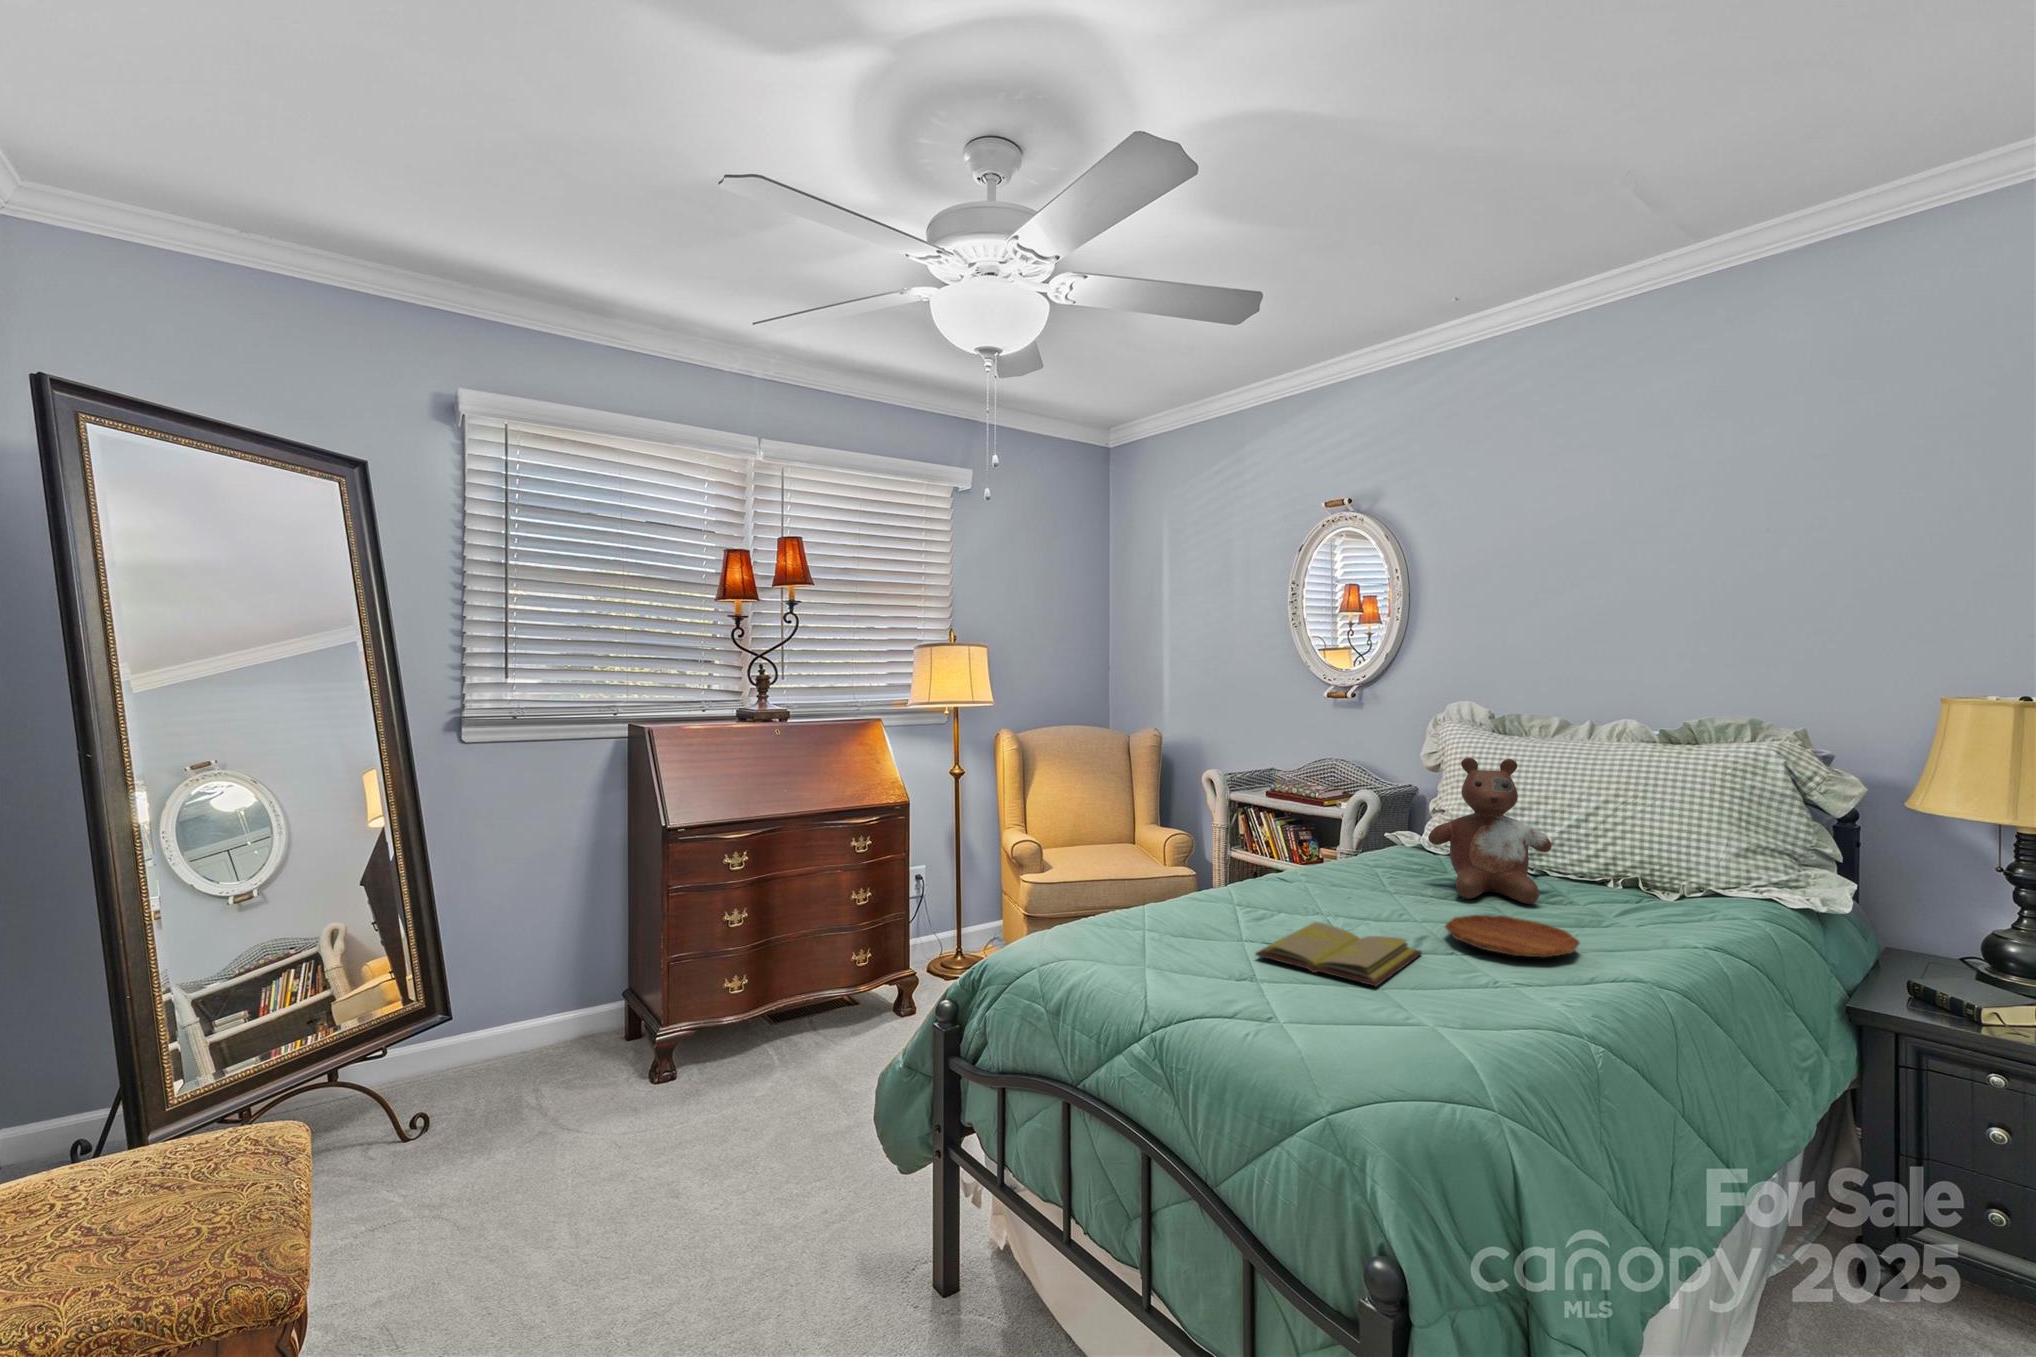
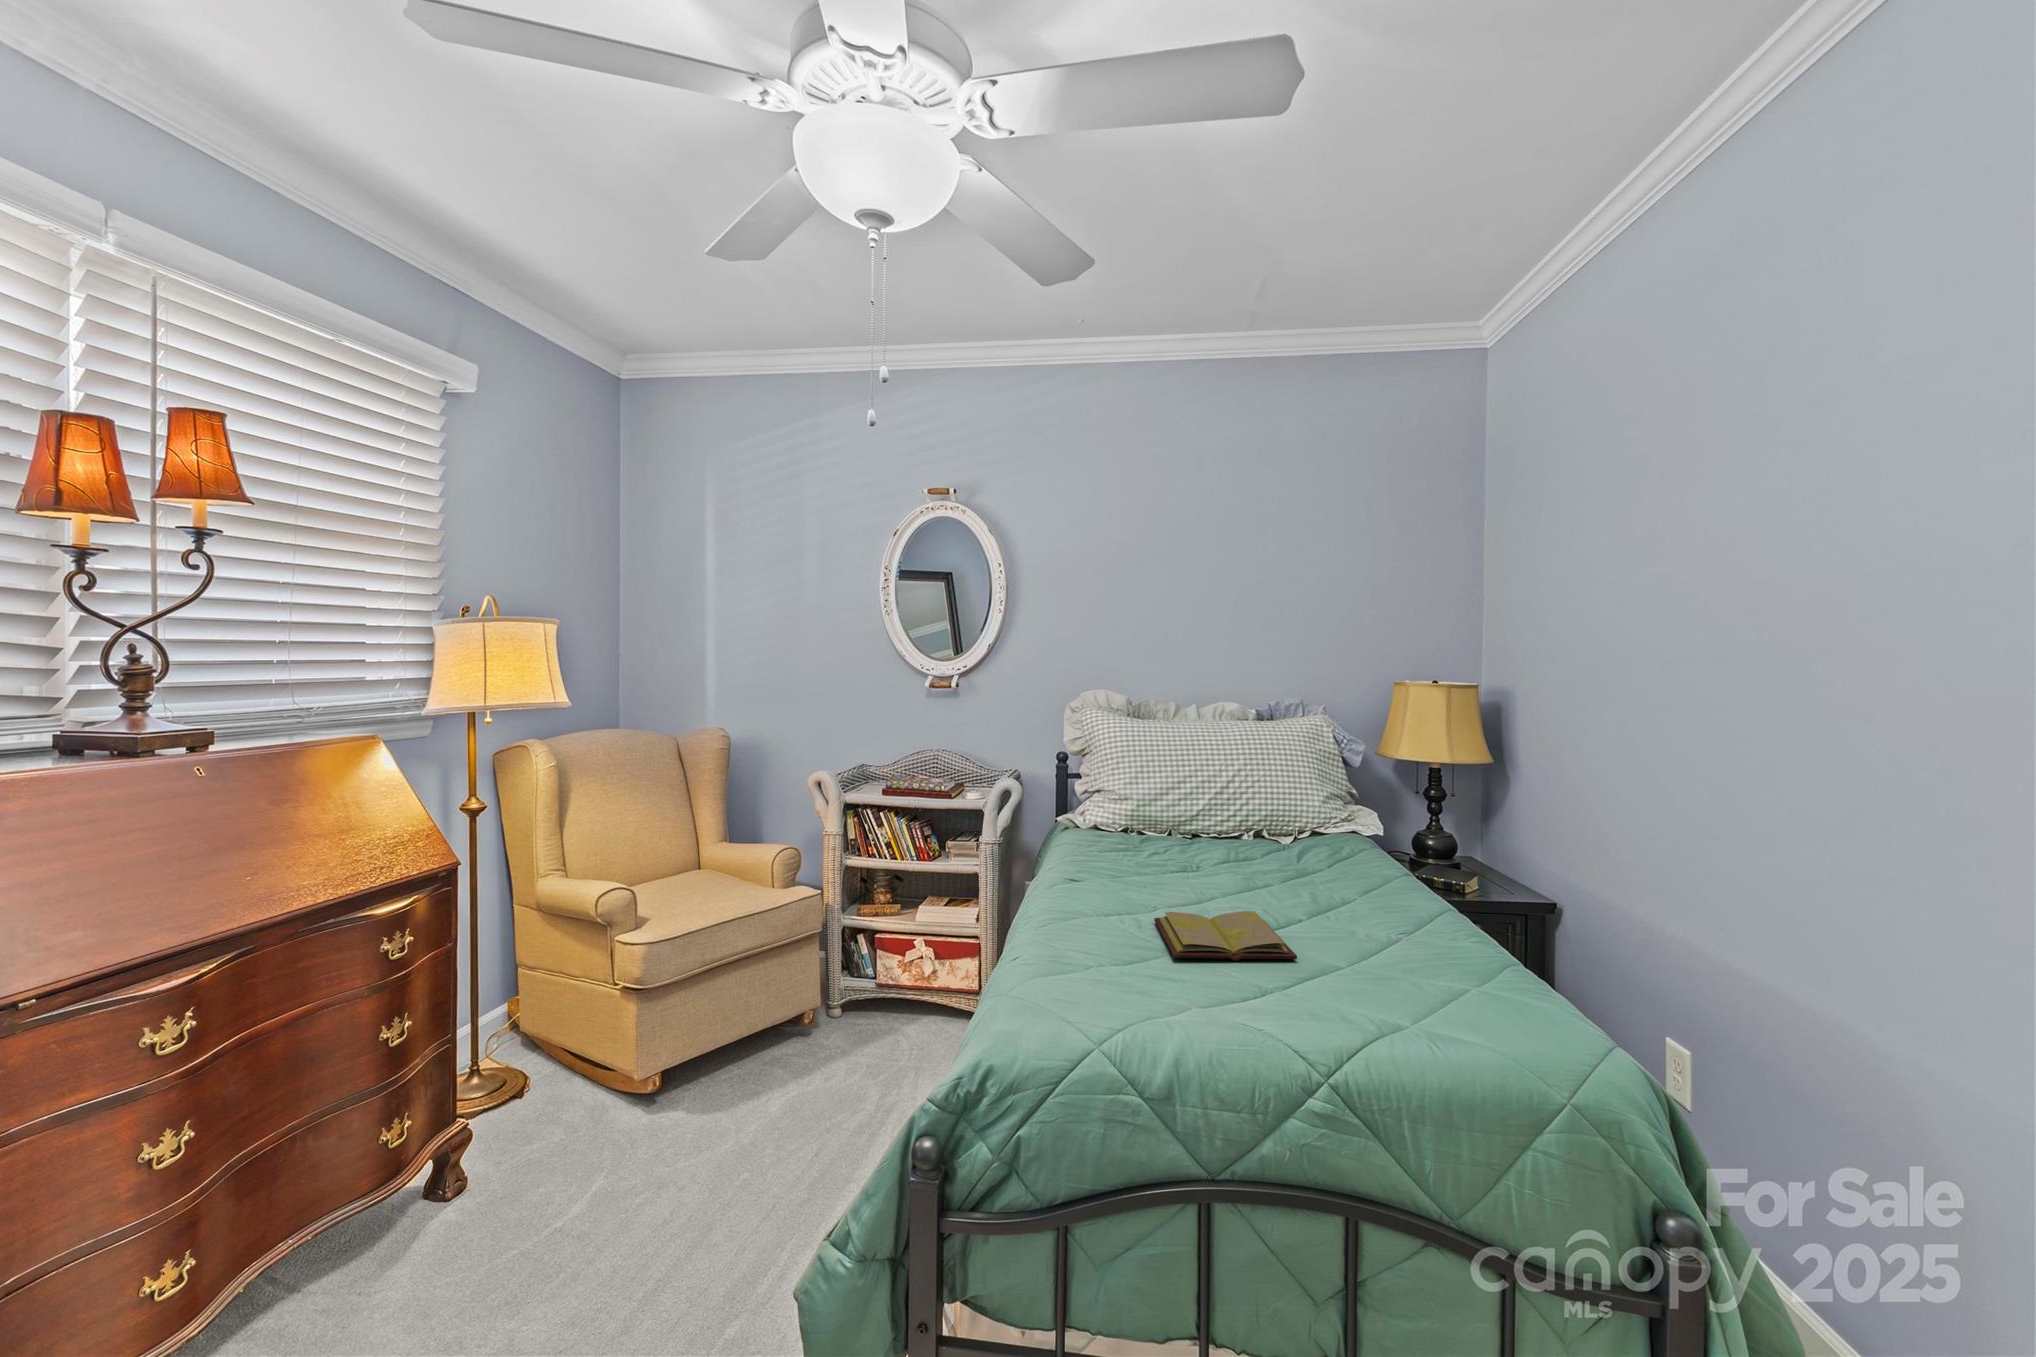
stuffed bear: present [1428,758,1552,904] -> none [1147,740,1245,867]
tray: present [1445,915,1579,957] -> none [1239,876,1345,907]

